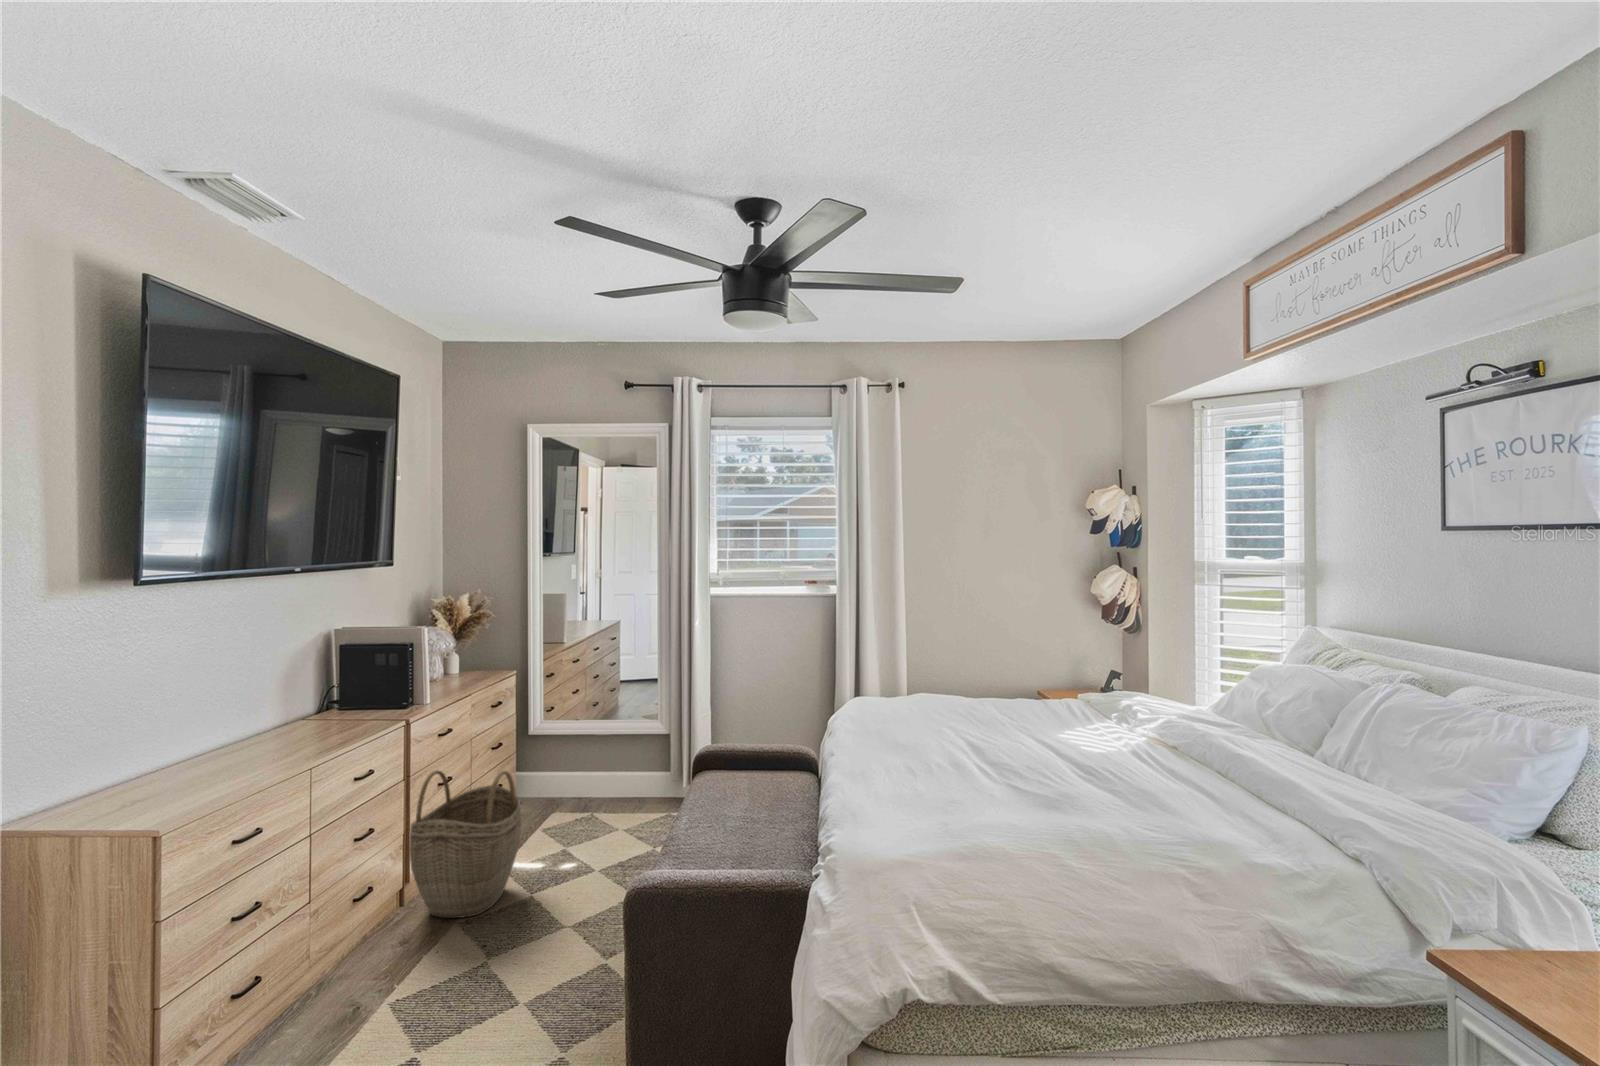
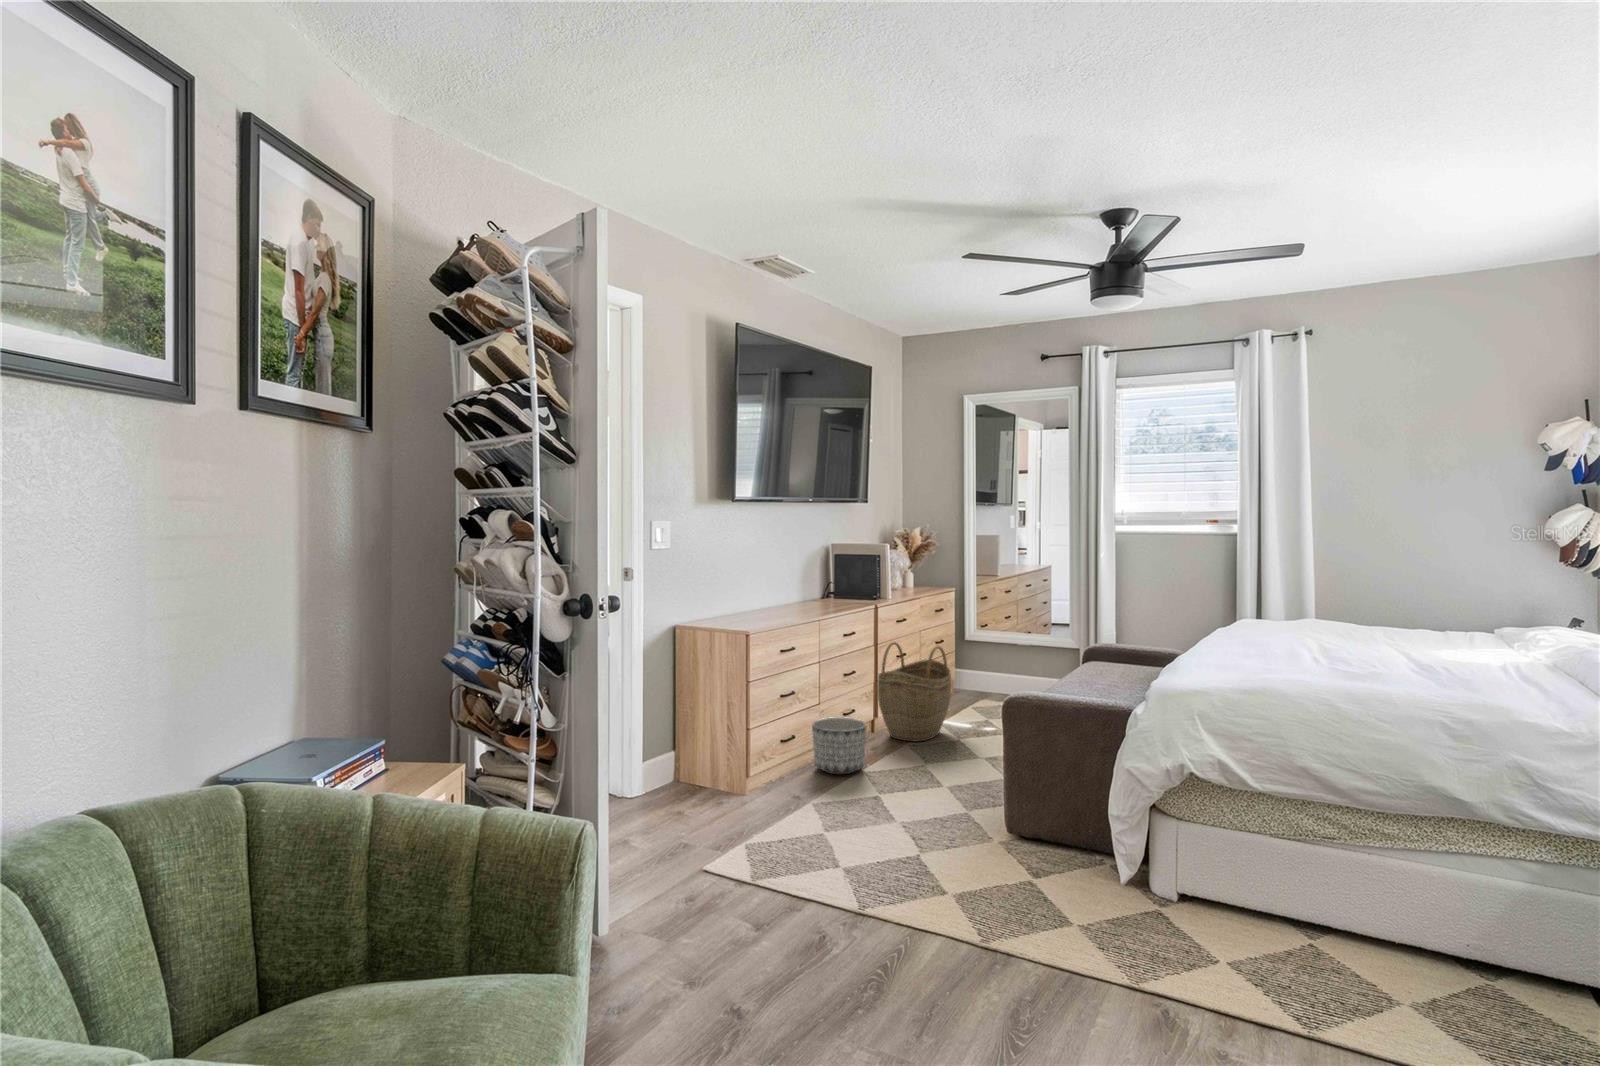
planter: none [294,918,394,1027] -> present [812,717,866,774]

